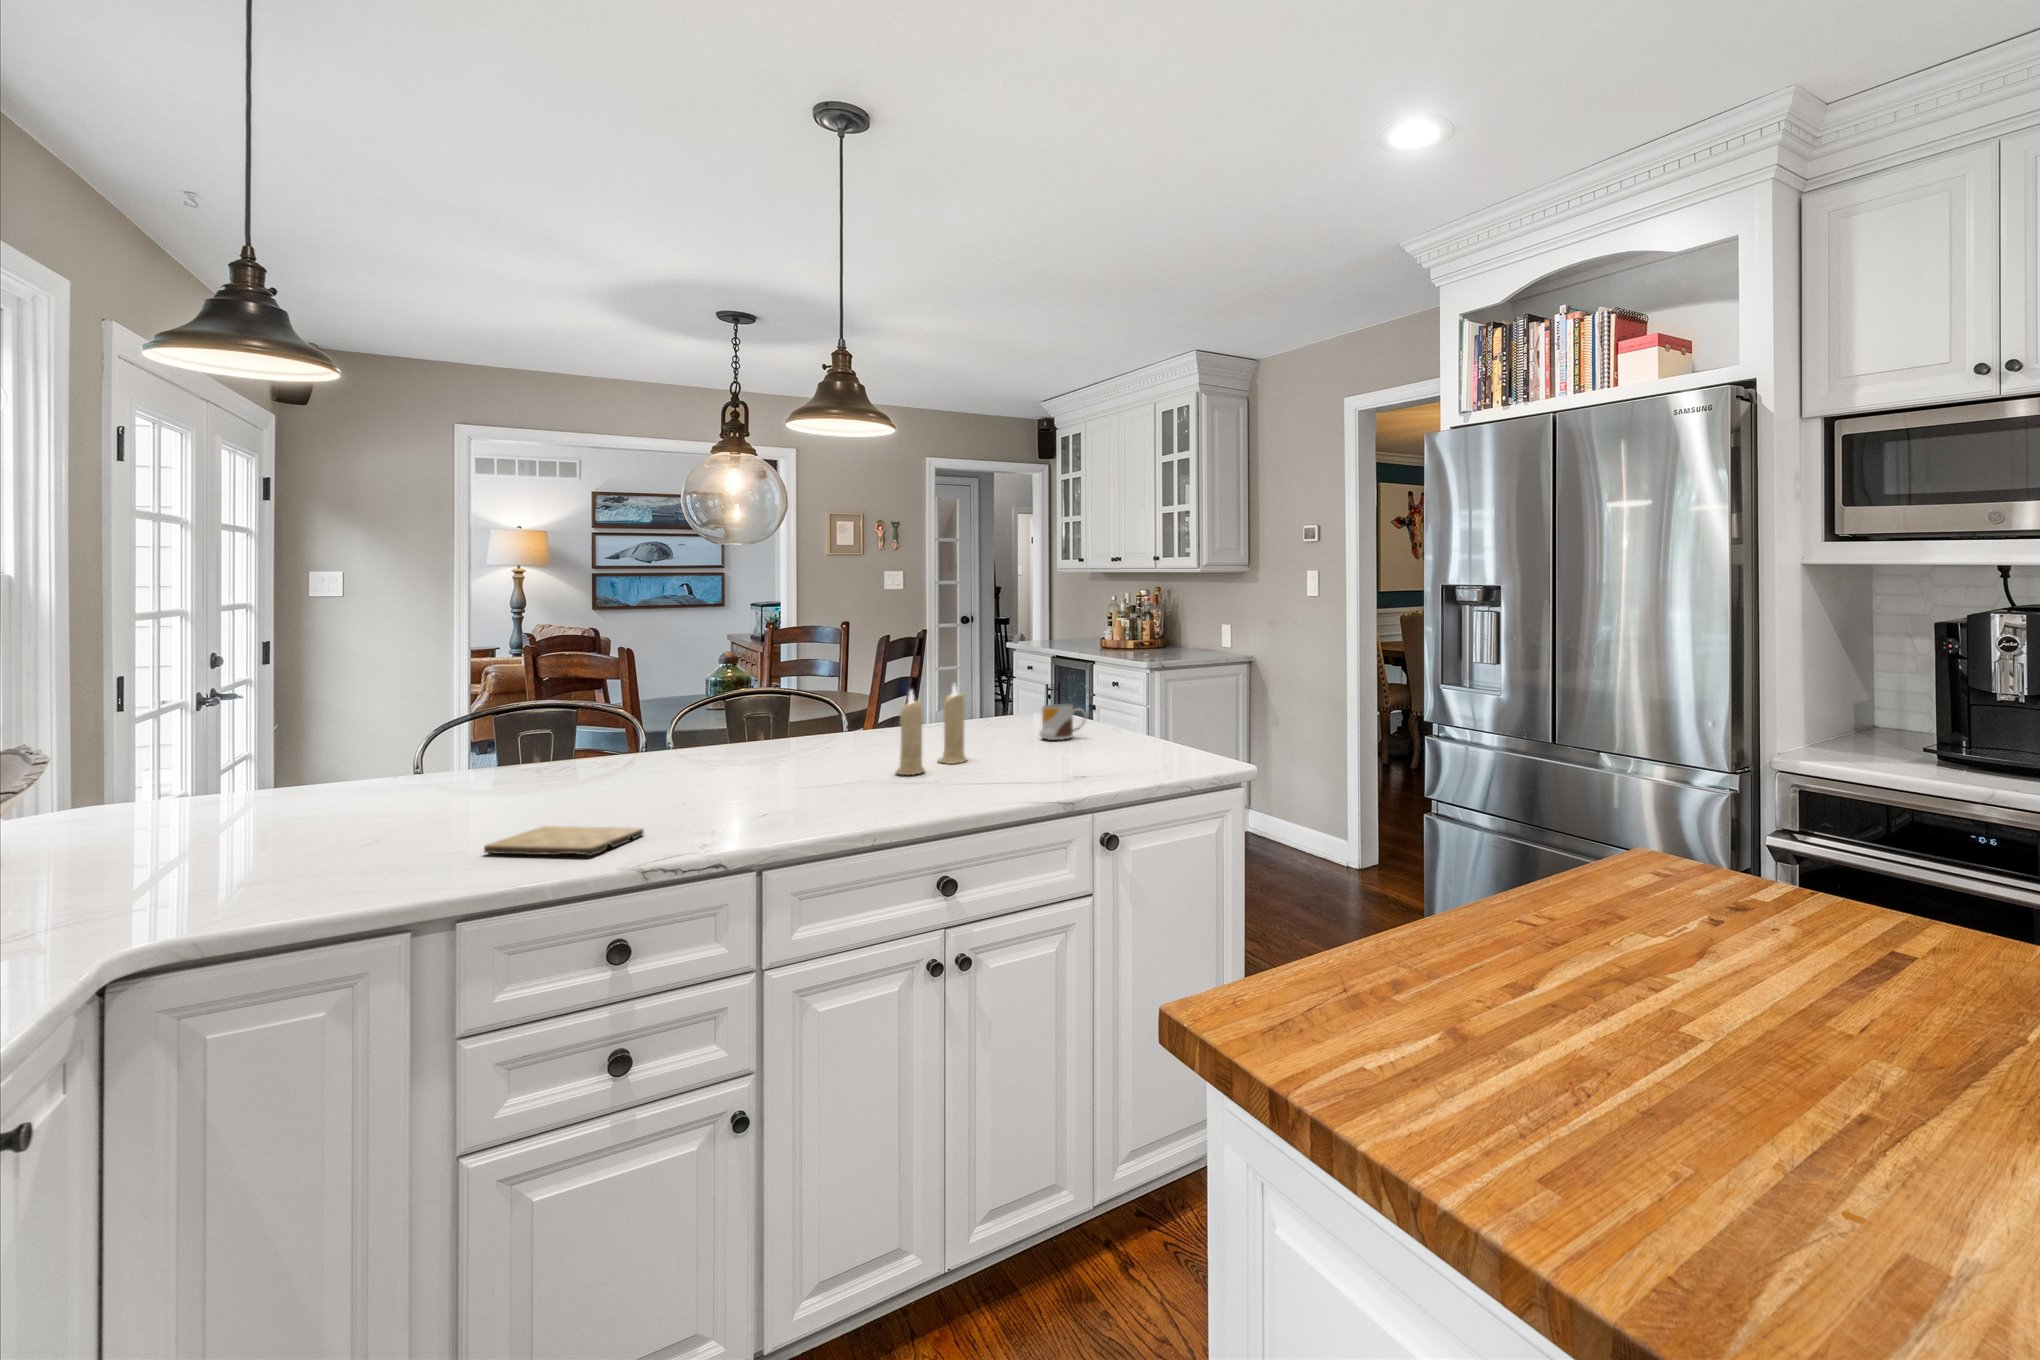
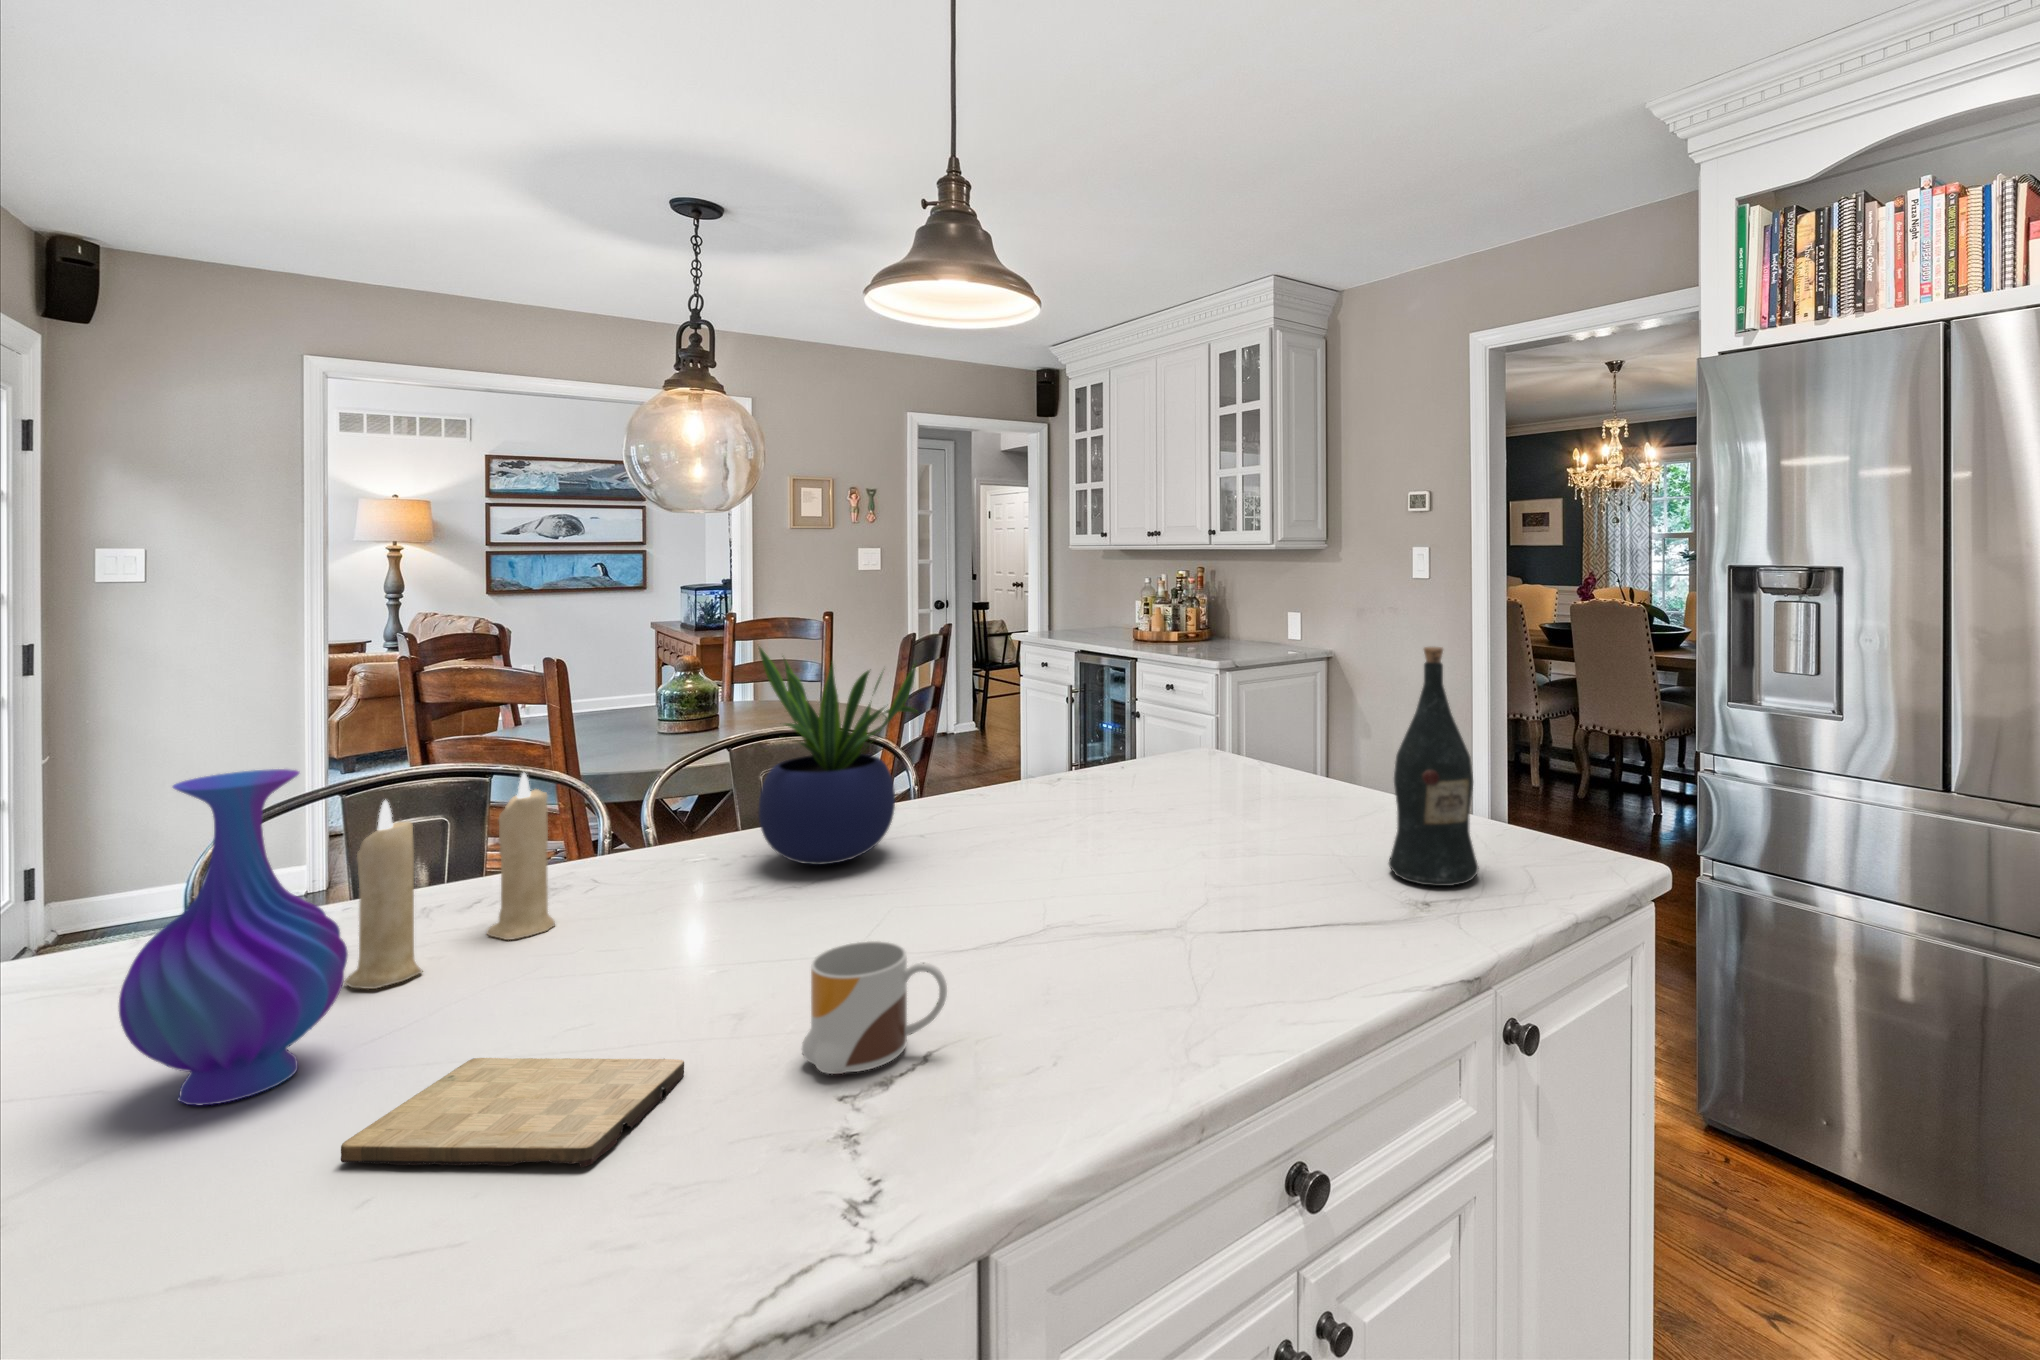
potted plant: none [721,632,821,766] -> present [759,647,917,865]
wine bottle: none [1093,635,1148,780] -> present [1389,647,1479,886]
vase: none [386,684,487,839] -> present [119,769,348,1105]
candle: present [895,684,967,775] -> present [344,773,555,989]
mug: present [1040,704,1086,740] -> present [802,941,947,1074]

